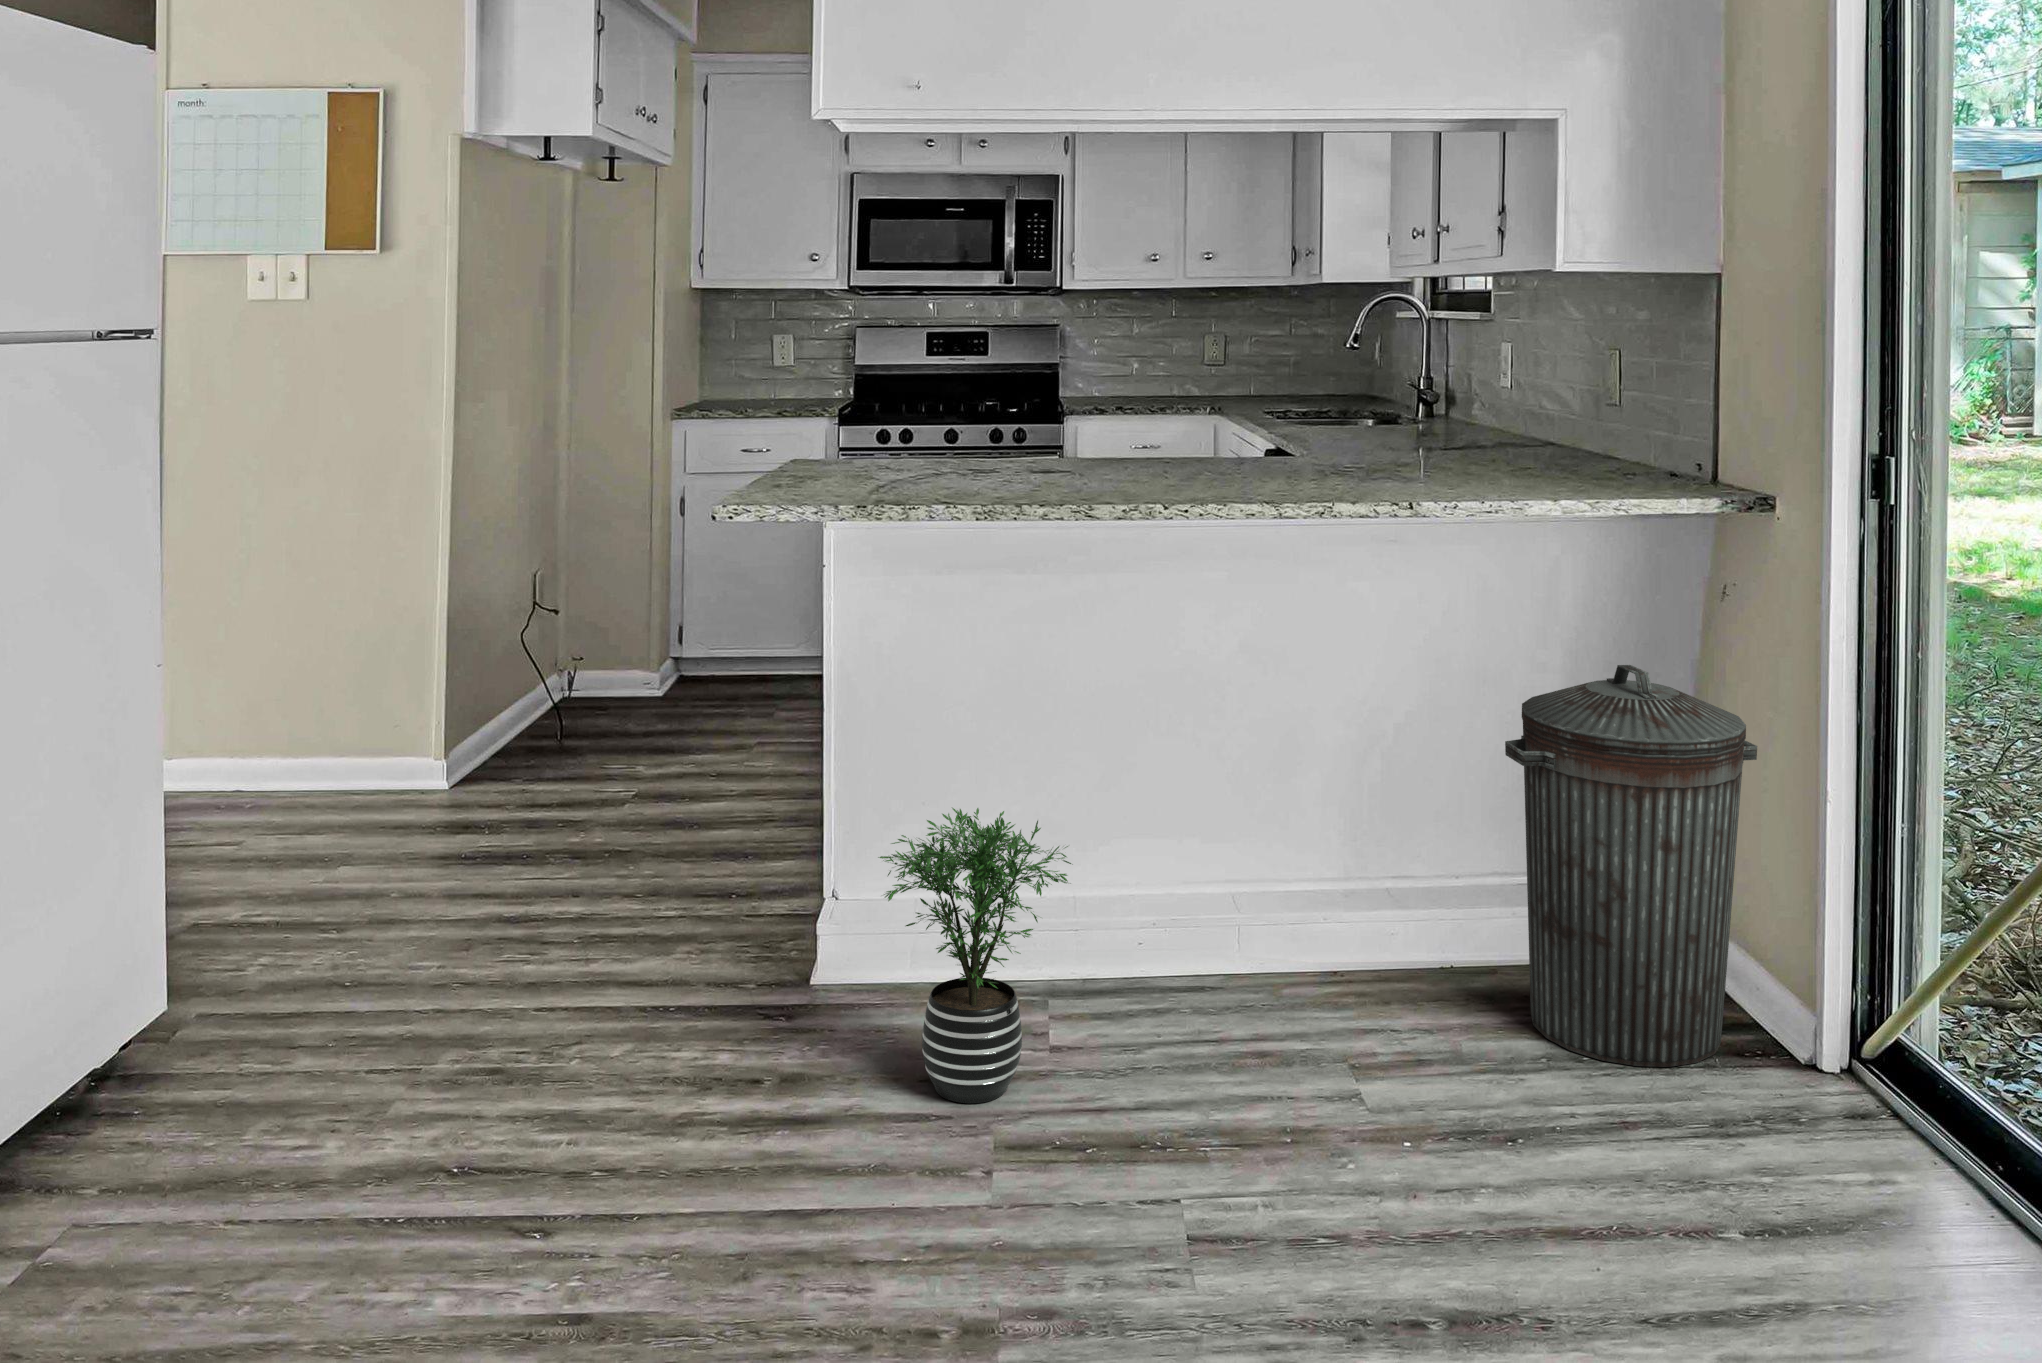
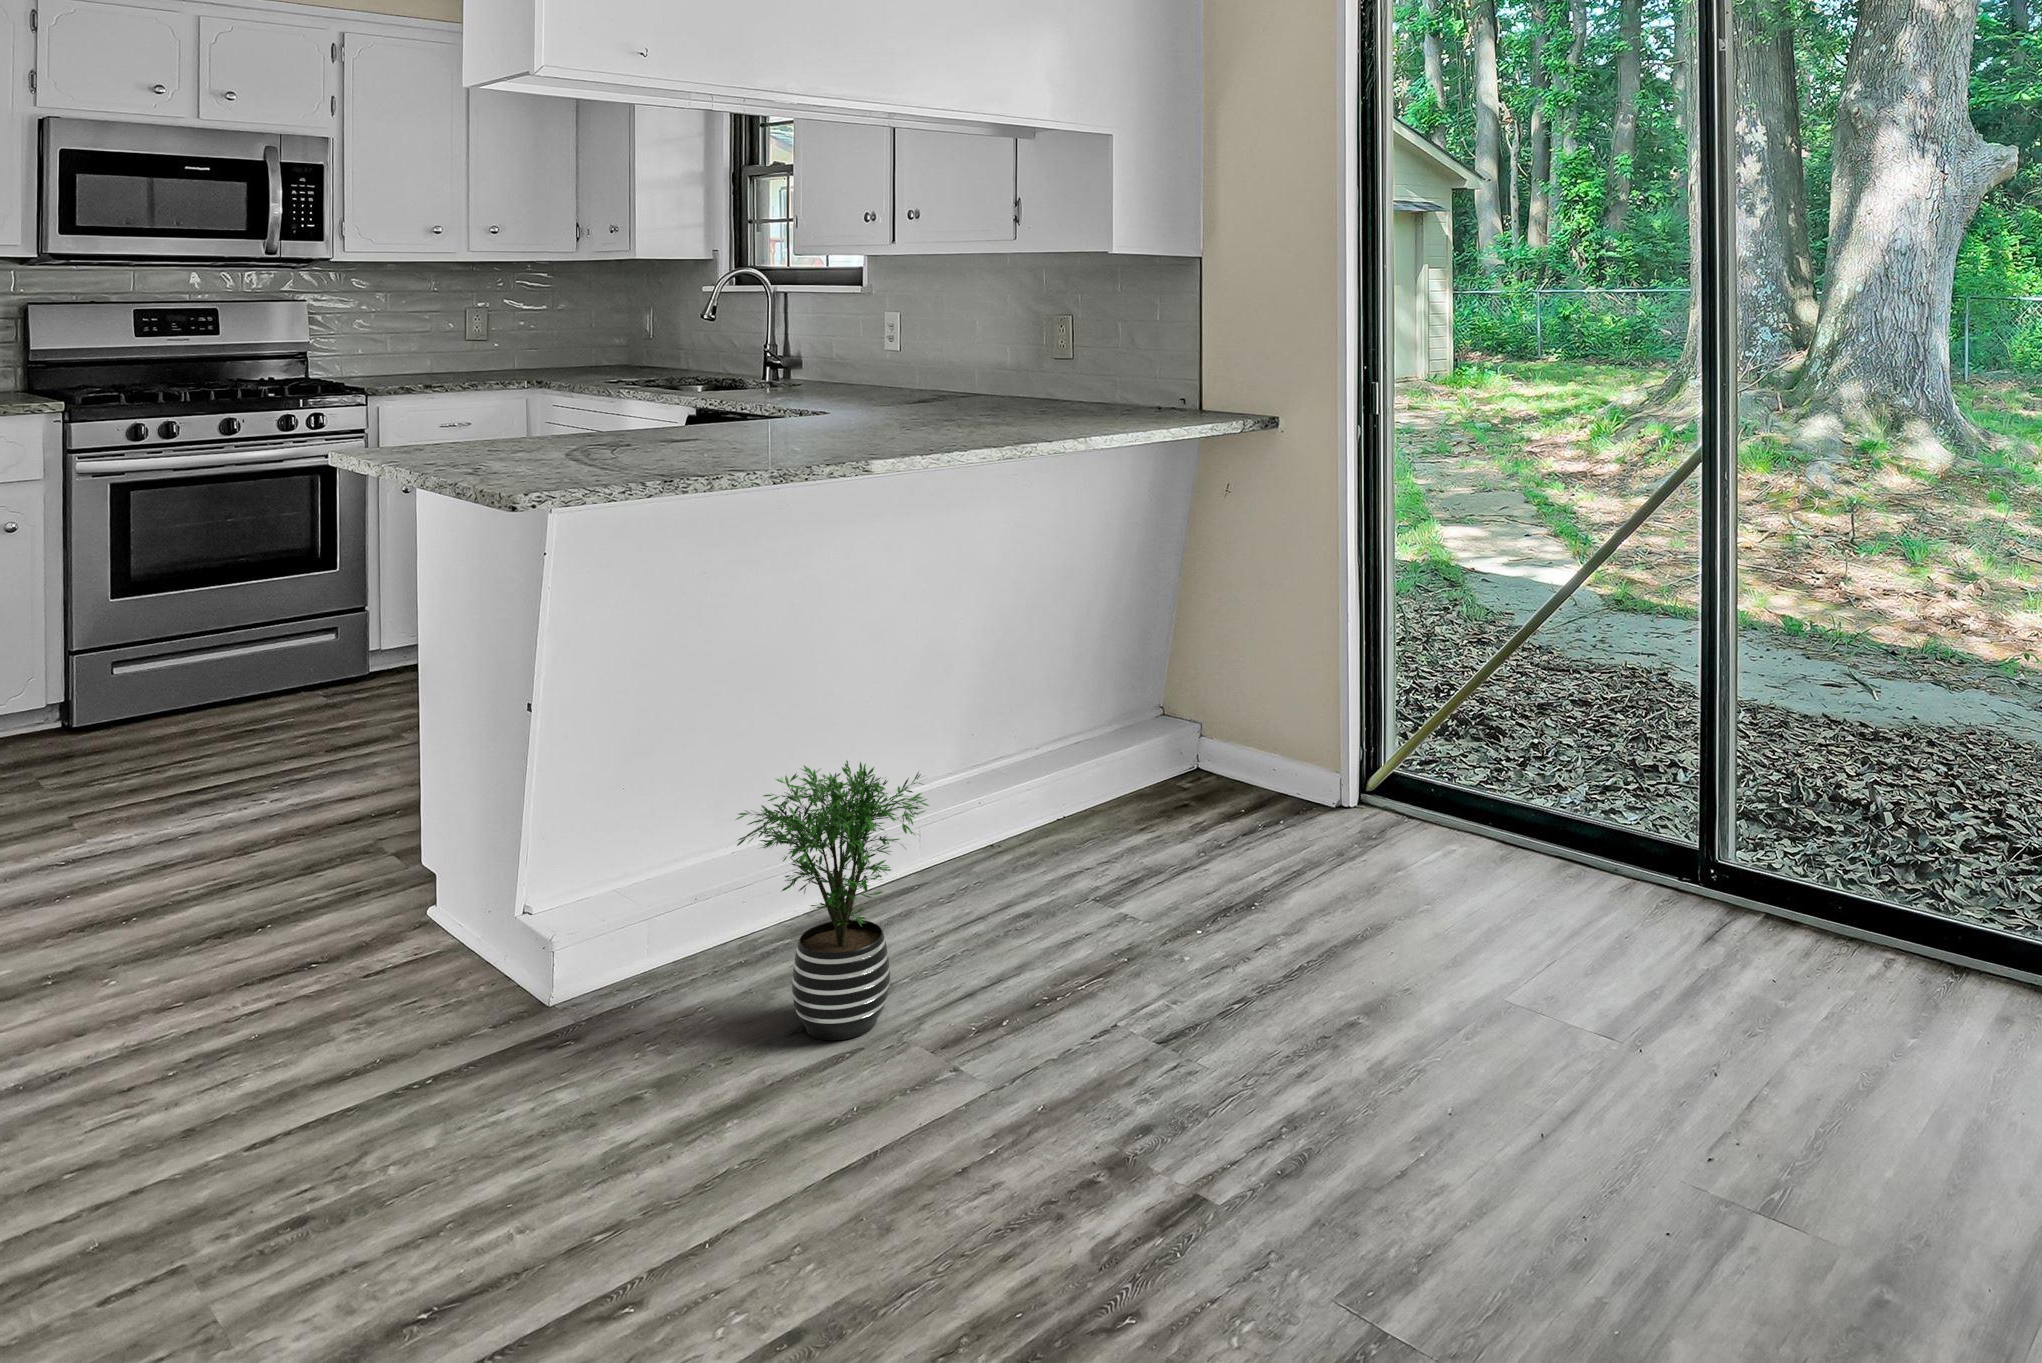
trash can: present [1505,665,1757,1067] -> none [1139,548,1300,844]

